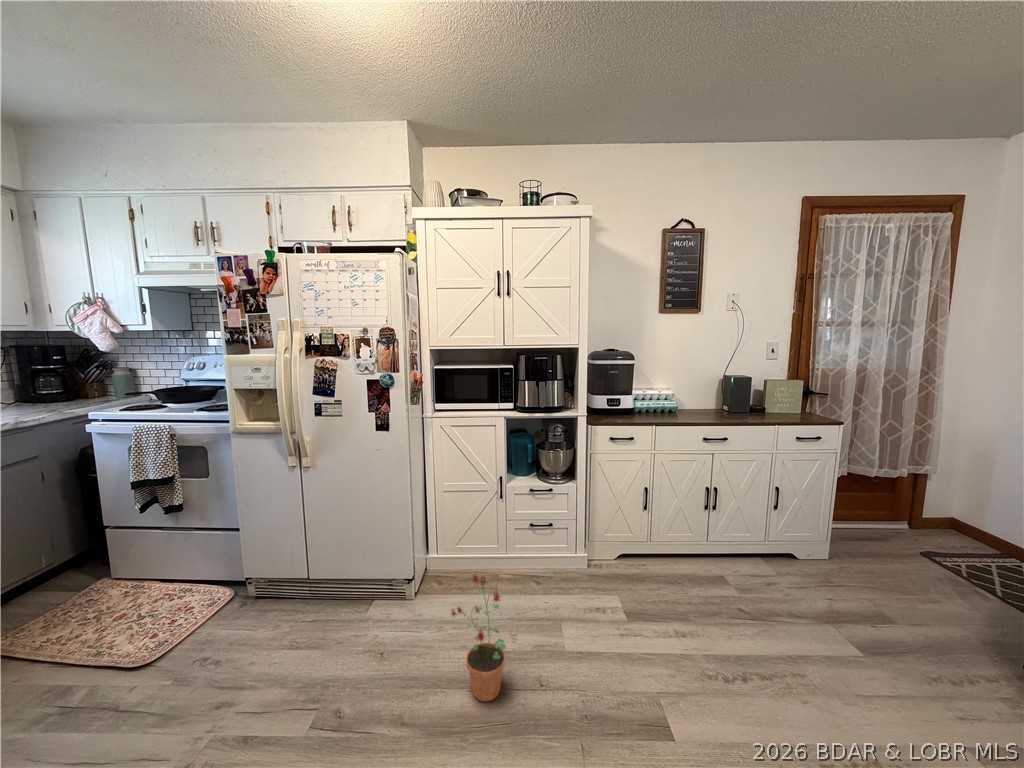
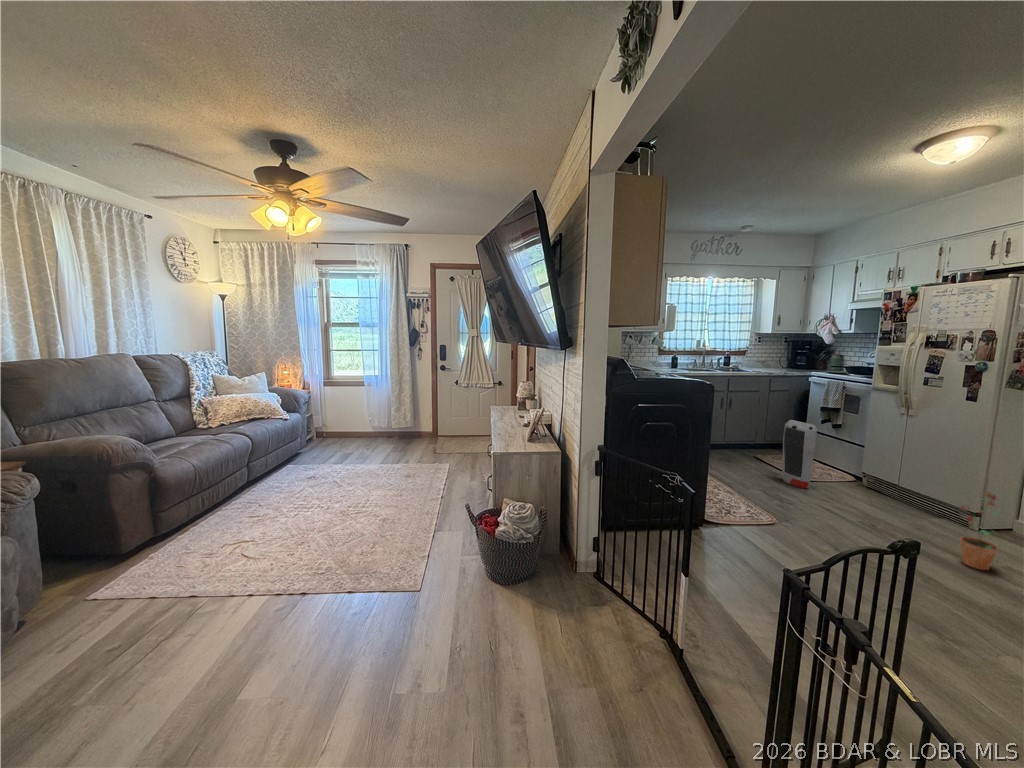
air purifier: none [63,553,170,715] -> present [782,420,817,489]

